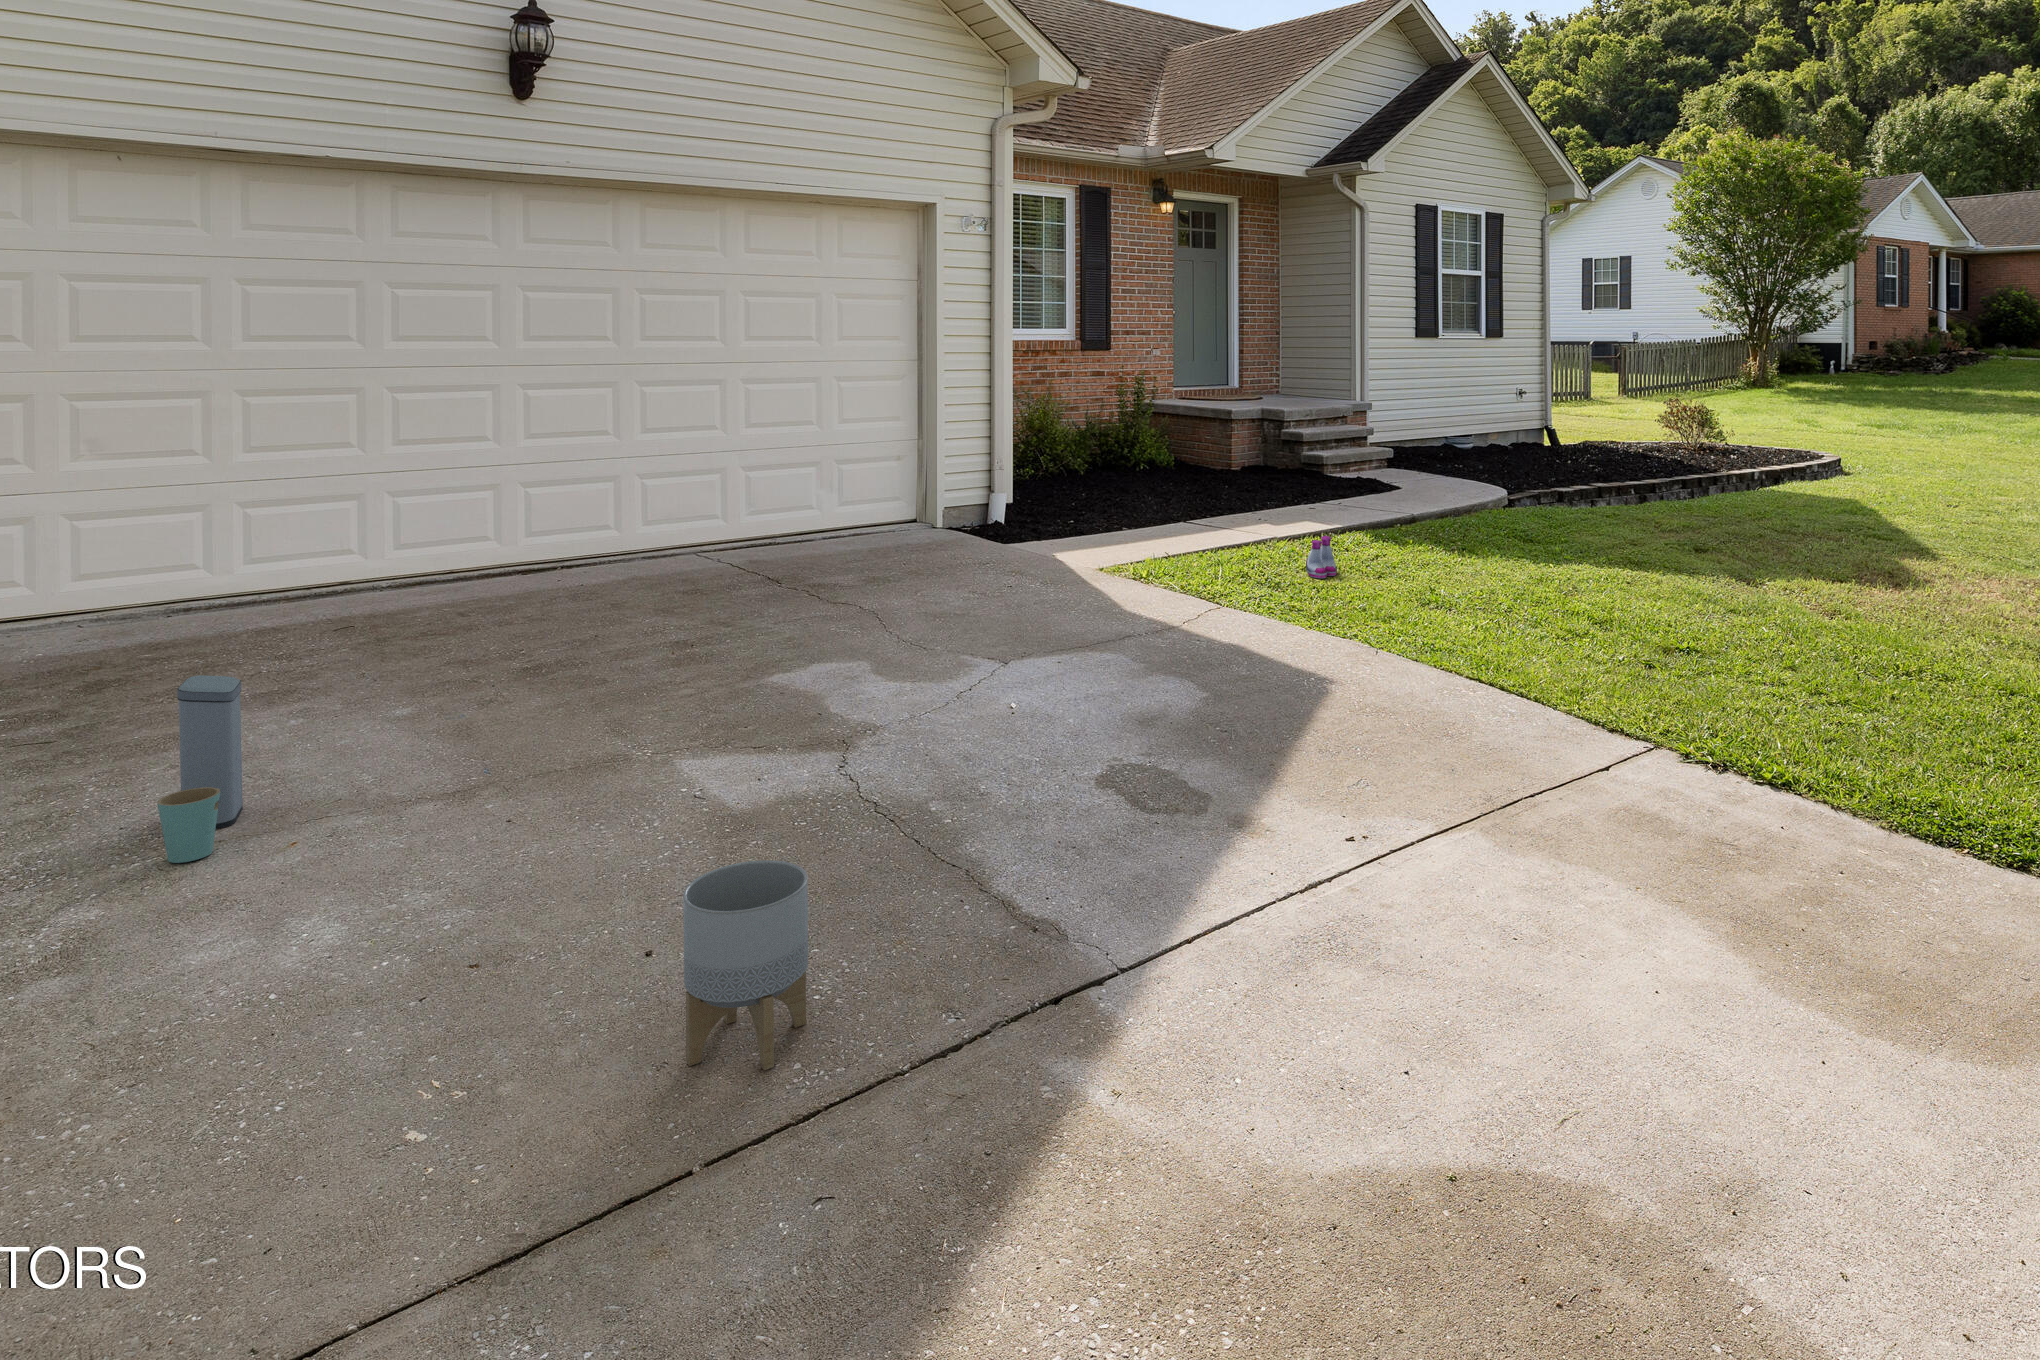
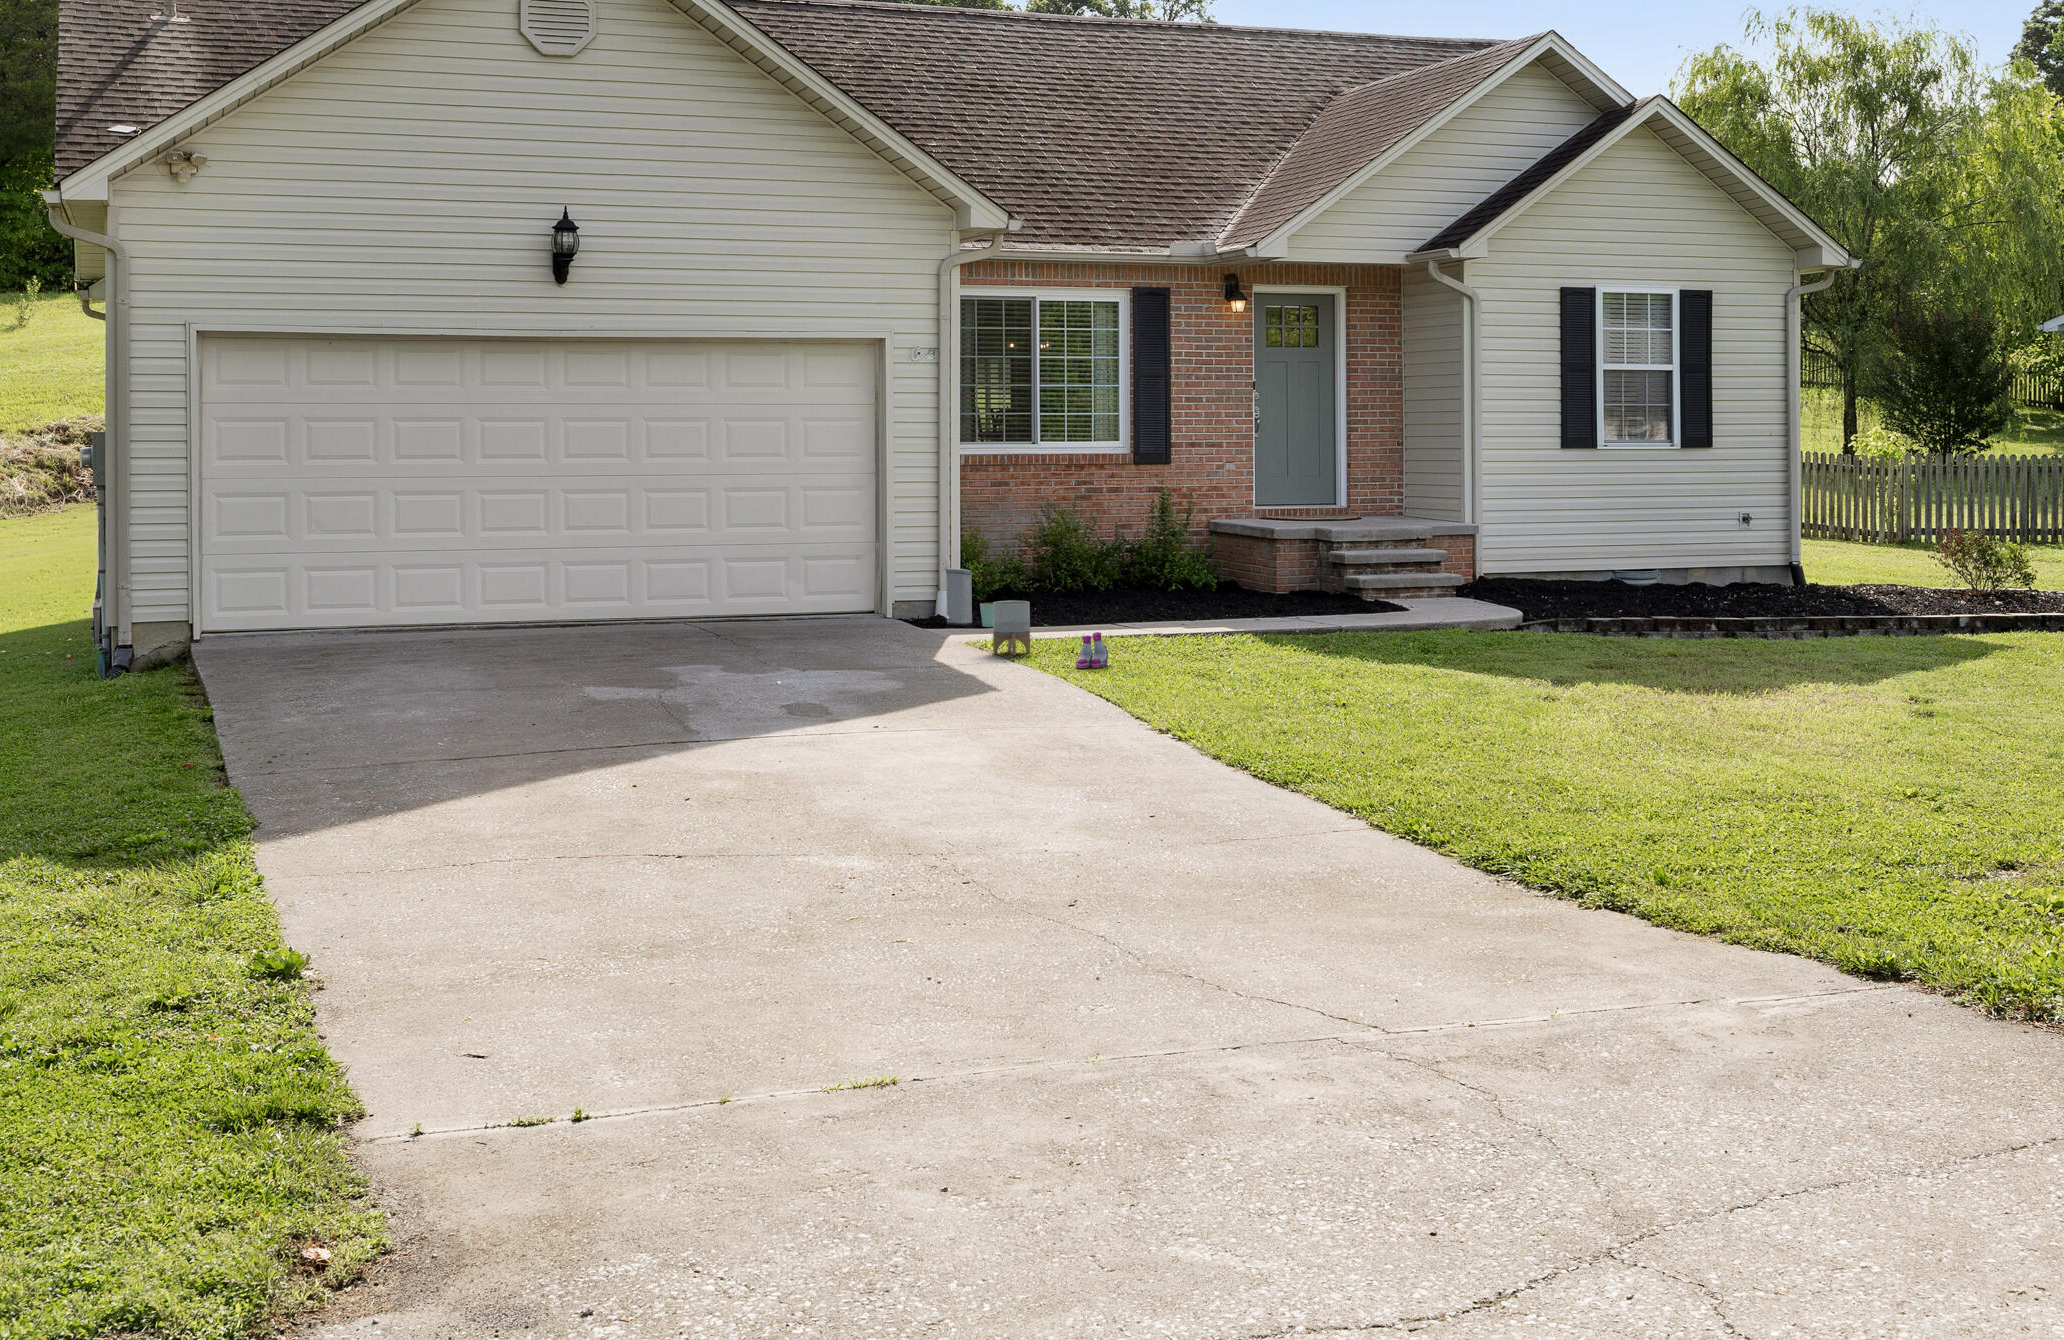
trash can: present [157,675,243,863] -> present [946,568,993,627]
planter: present [683,860,808,1070] -> present [993,601,1030,655]

